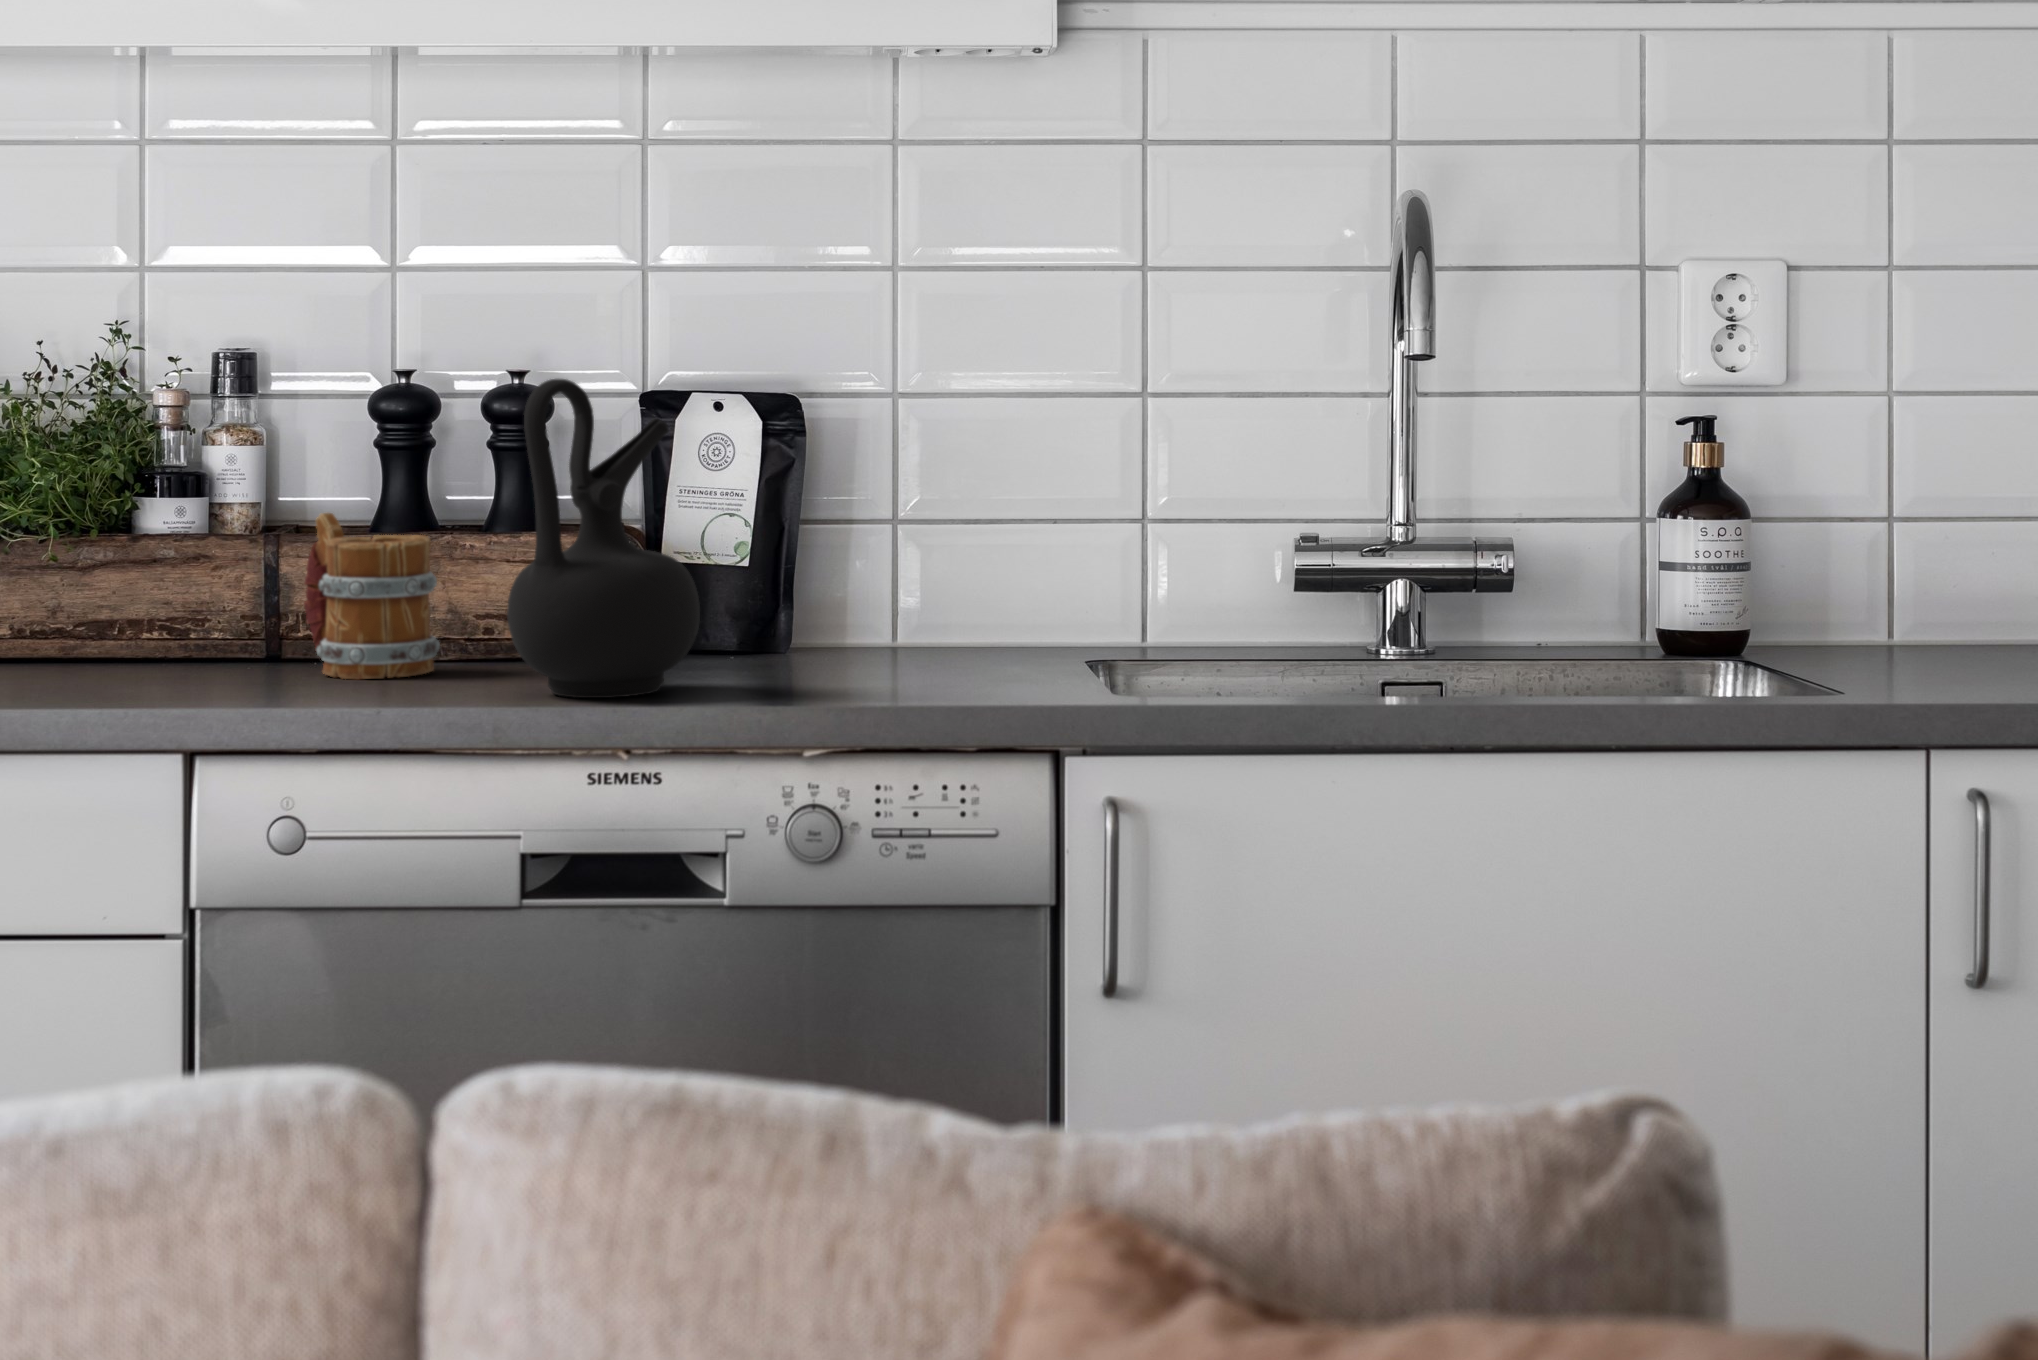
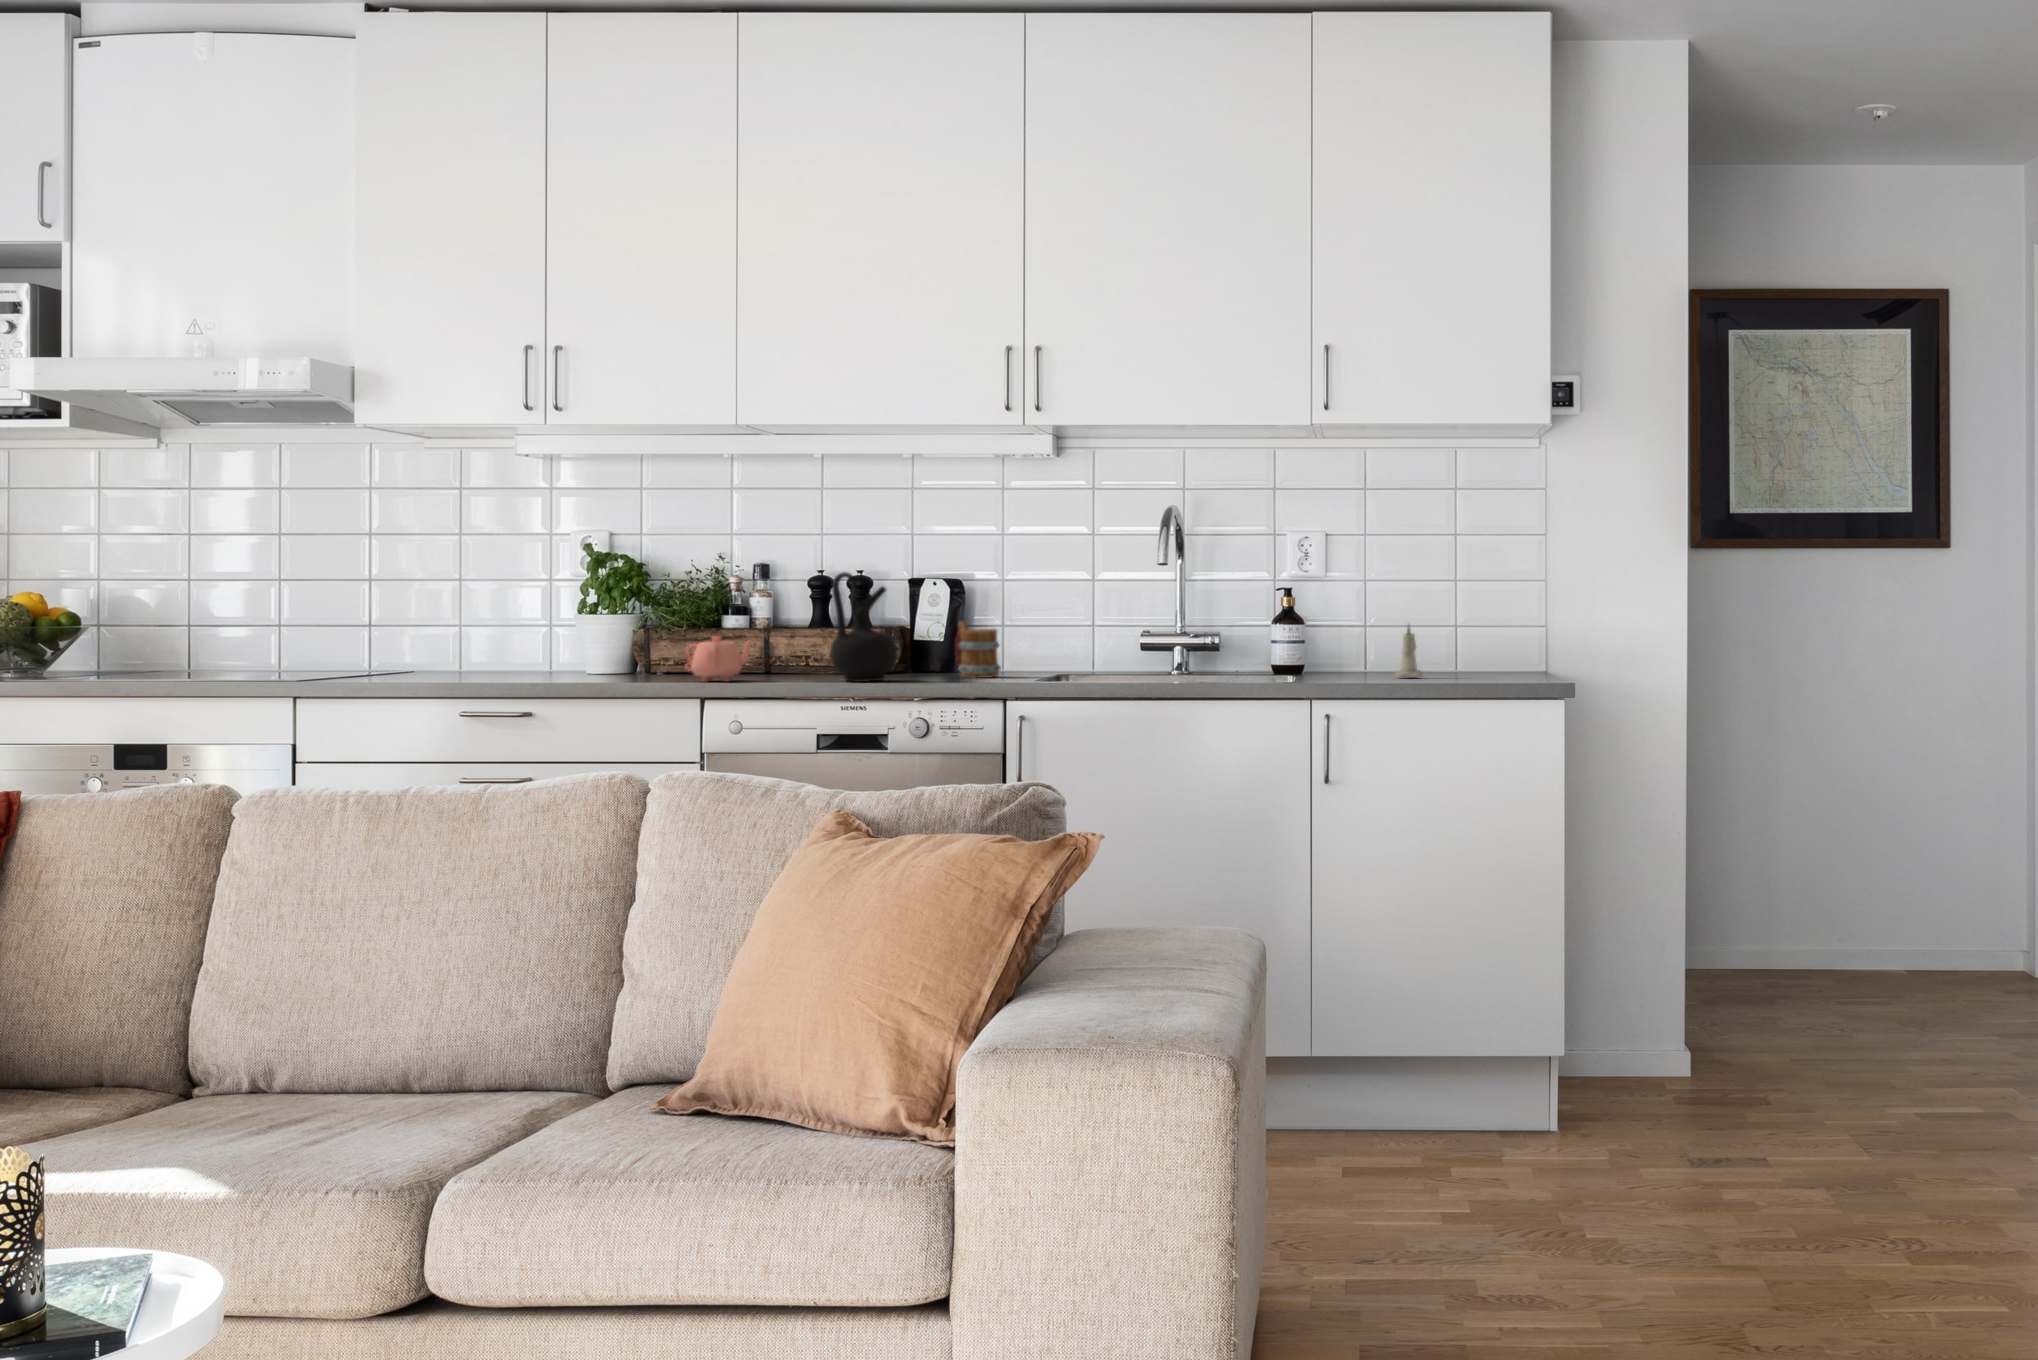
candle: none [1931,509,2006,650] -> present [1395,626,1422,677]
mug: present [304,513,440,679] -> present [955,621,1001,678]
teapot: none [65,567,285,707] -> present [686,636,753,682]

